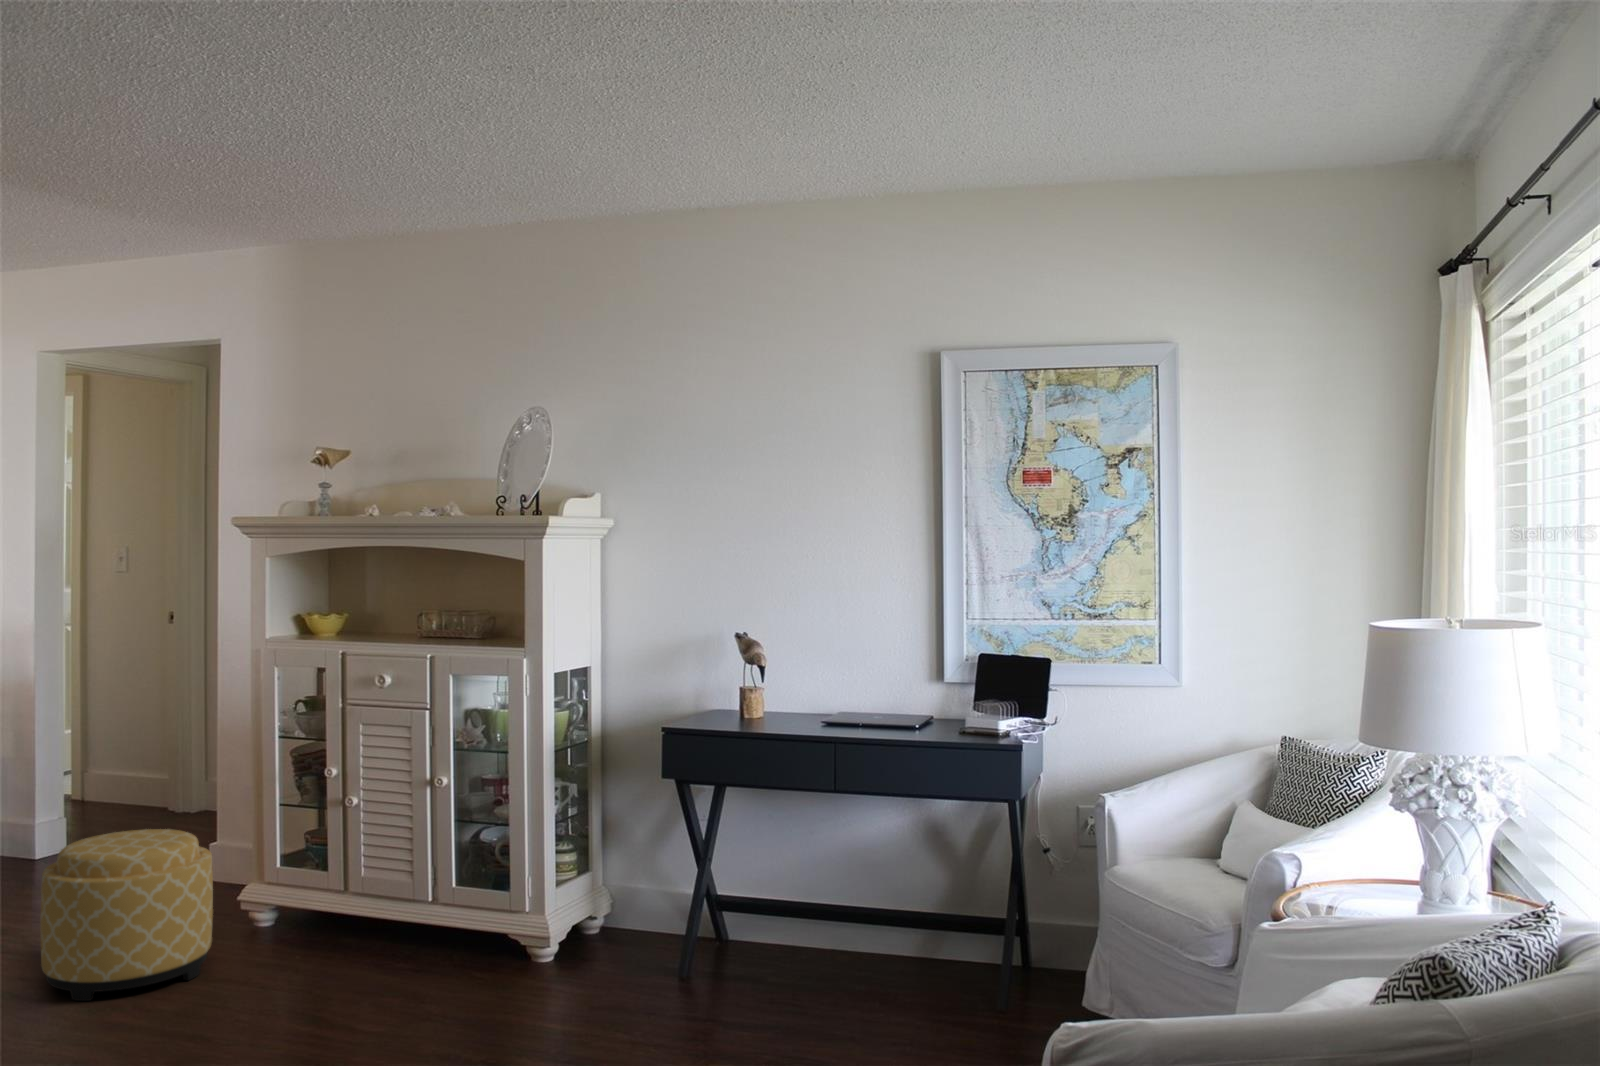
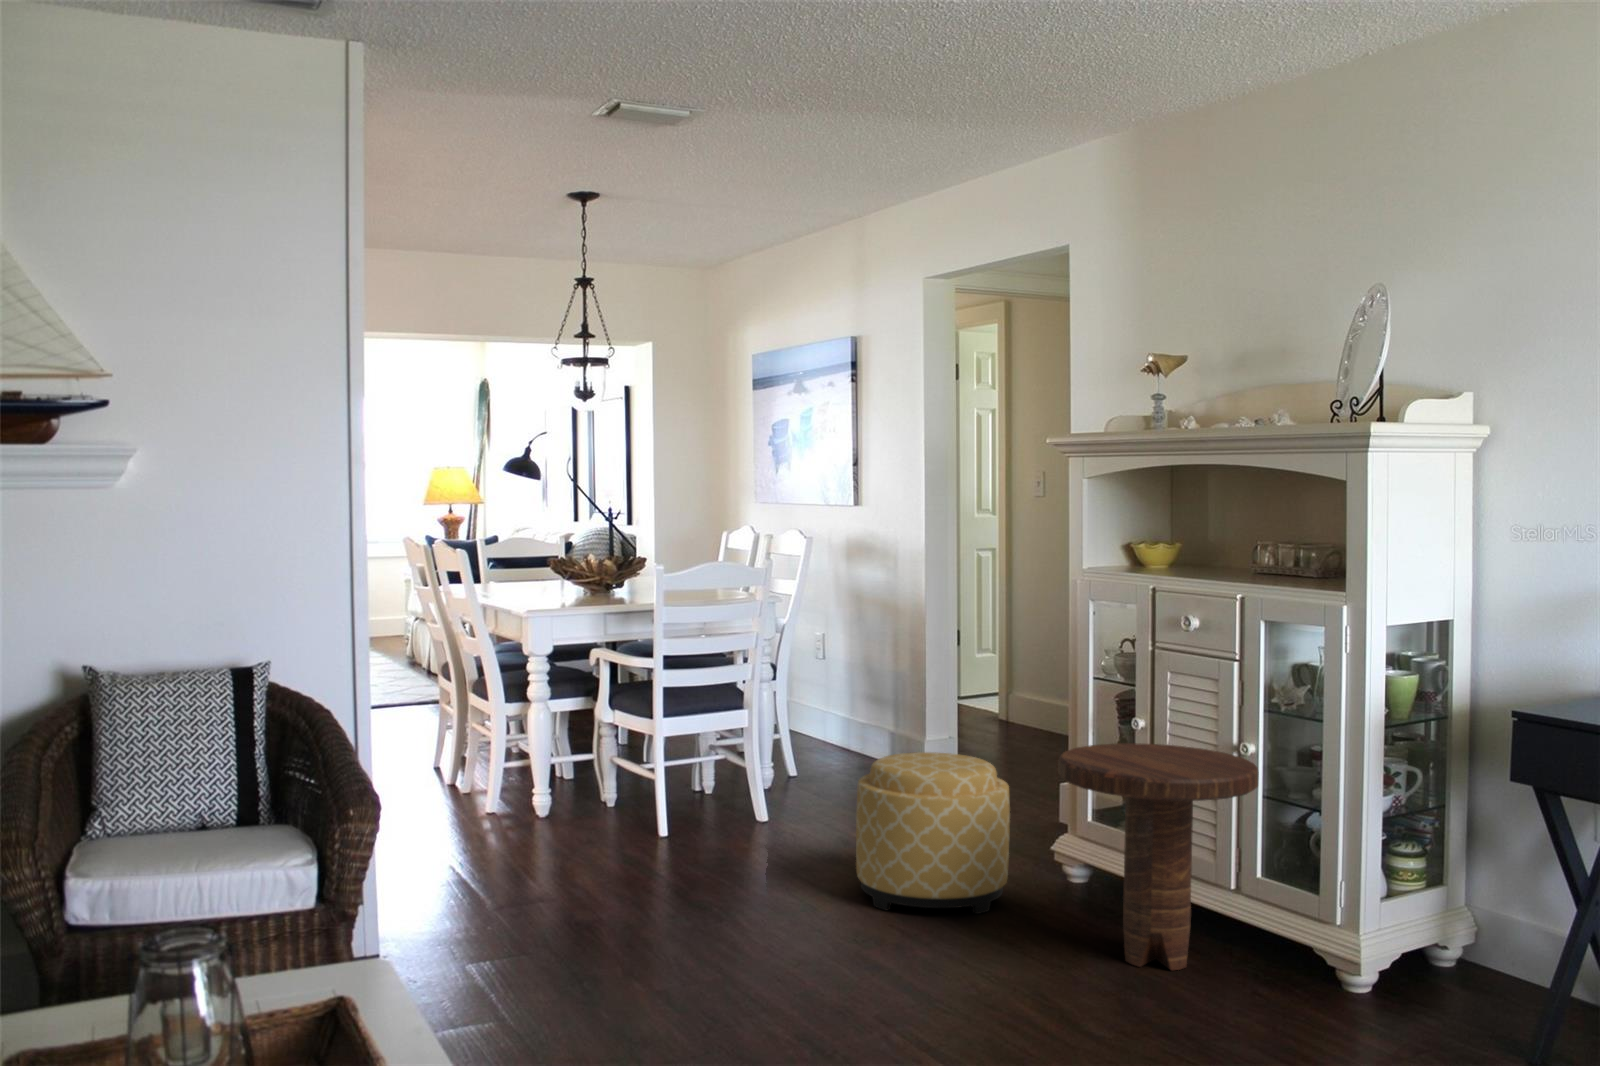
side table: none [287,788,465,988] -> present [1058,743,1259,970]

